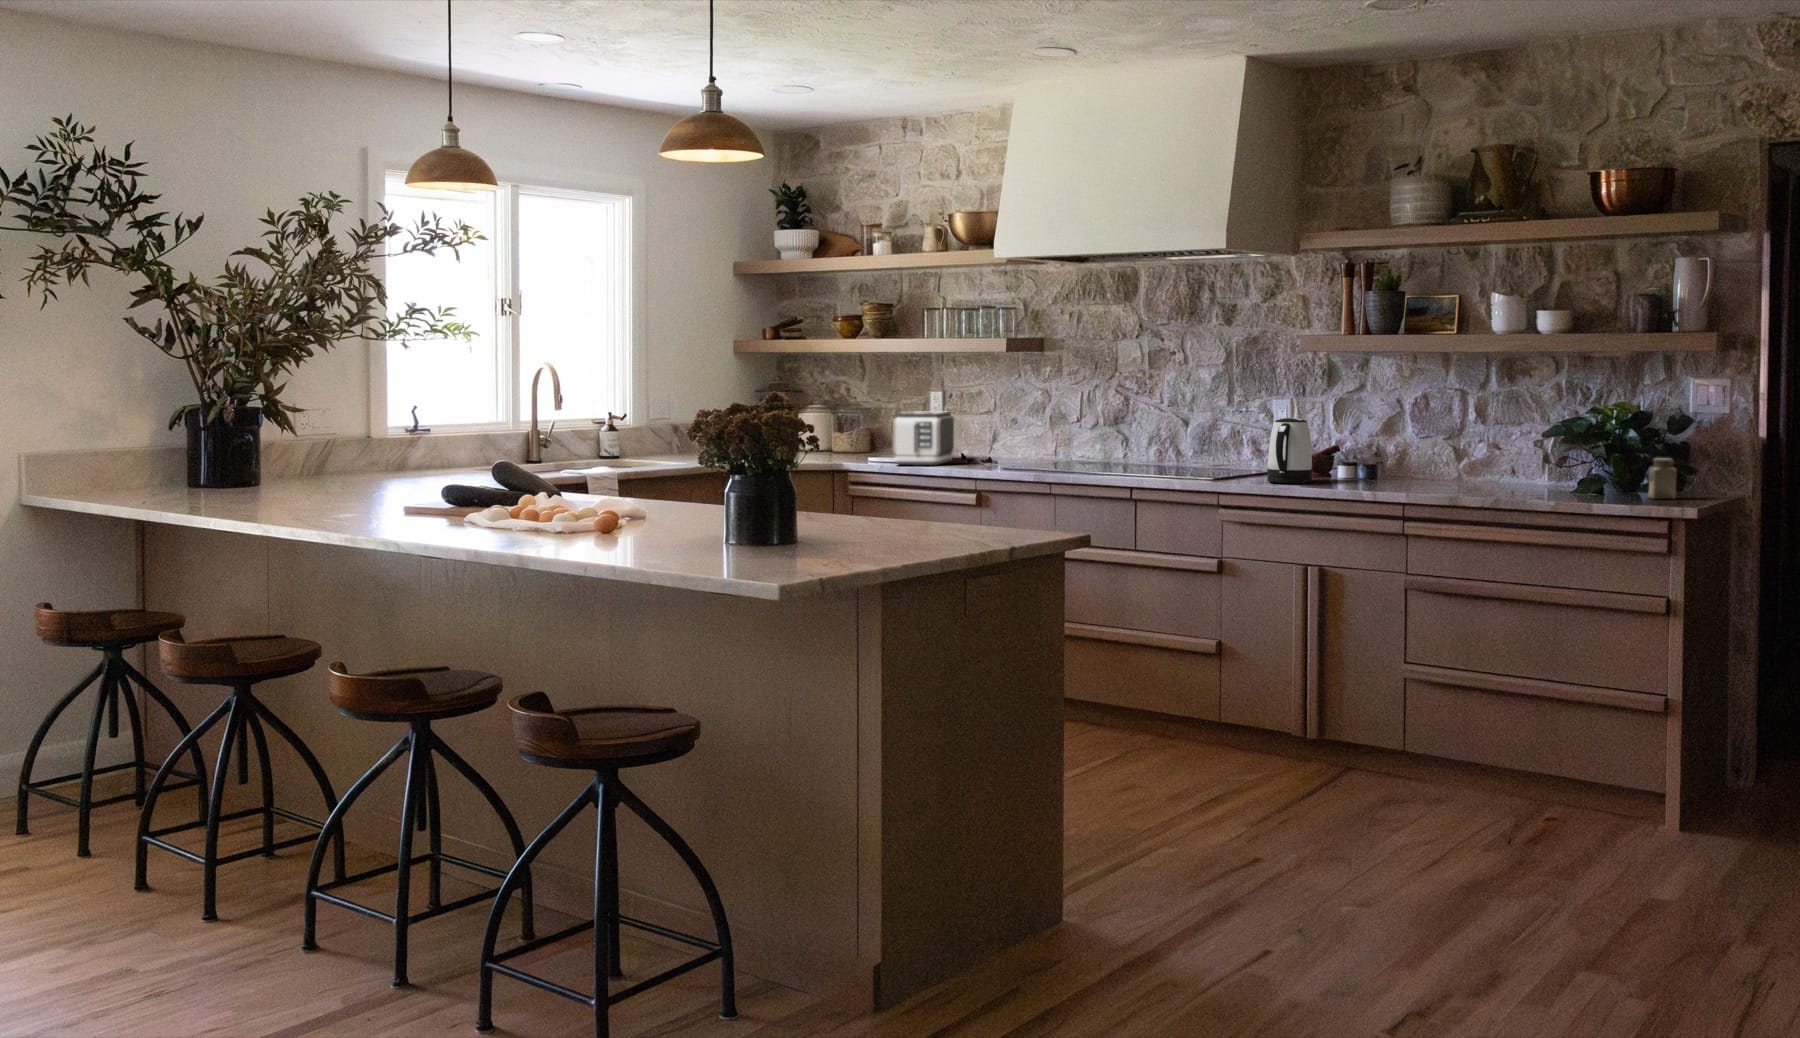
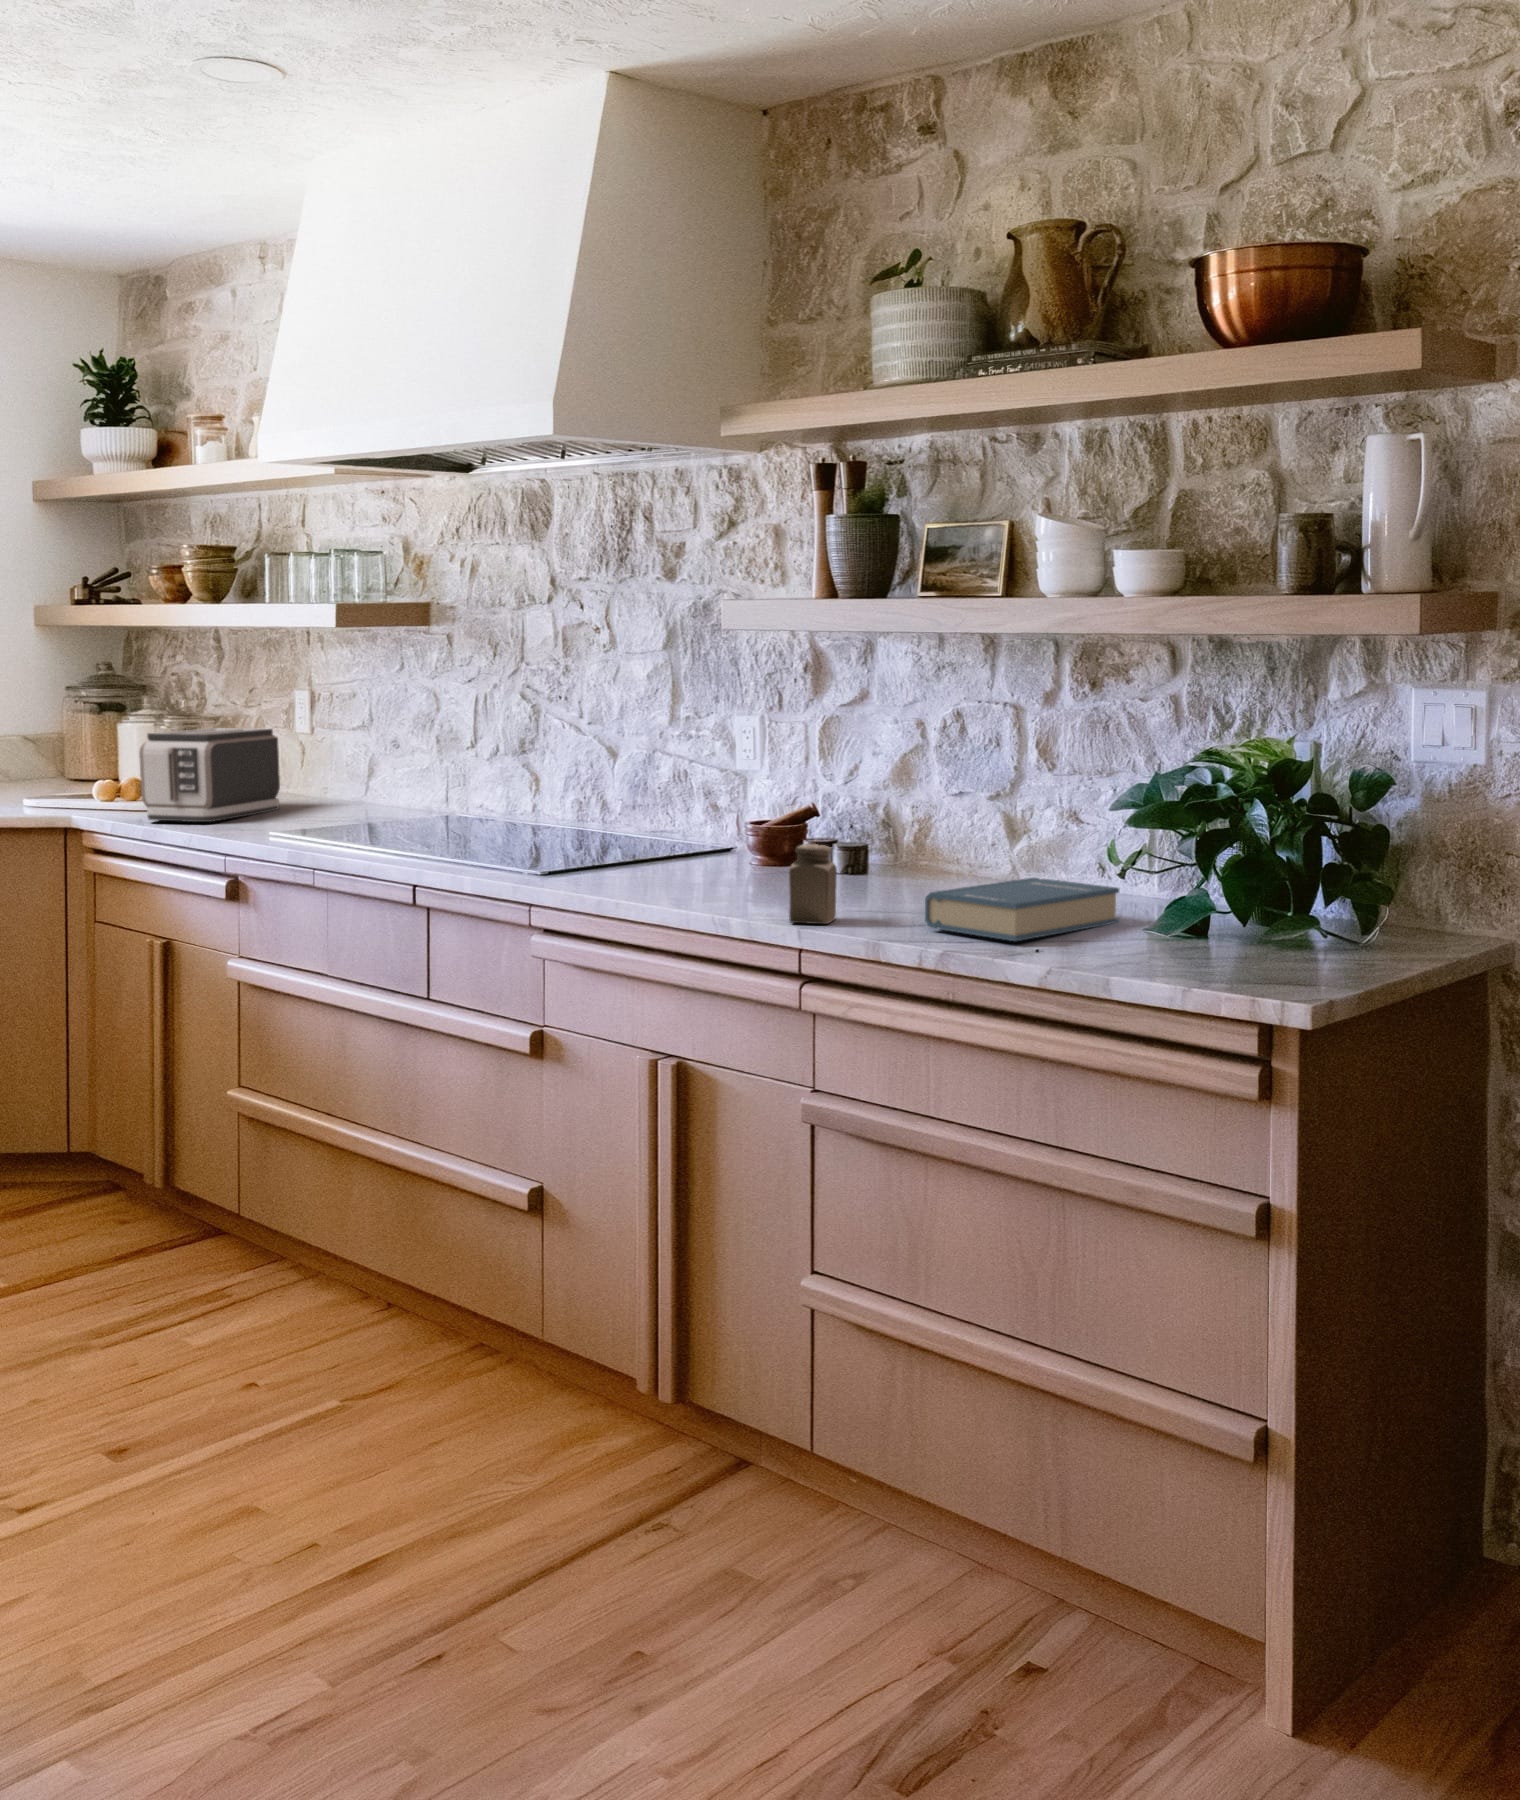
kettle: present [1267,418,1312,483] -> none [623,760,713,886]
salt shaker: present [1649,458,1677,499] -> present [789,844,837,924]
hardback book: none [1468,472,1557,496] -> present [925,877,1119,941]

